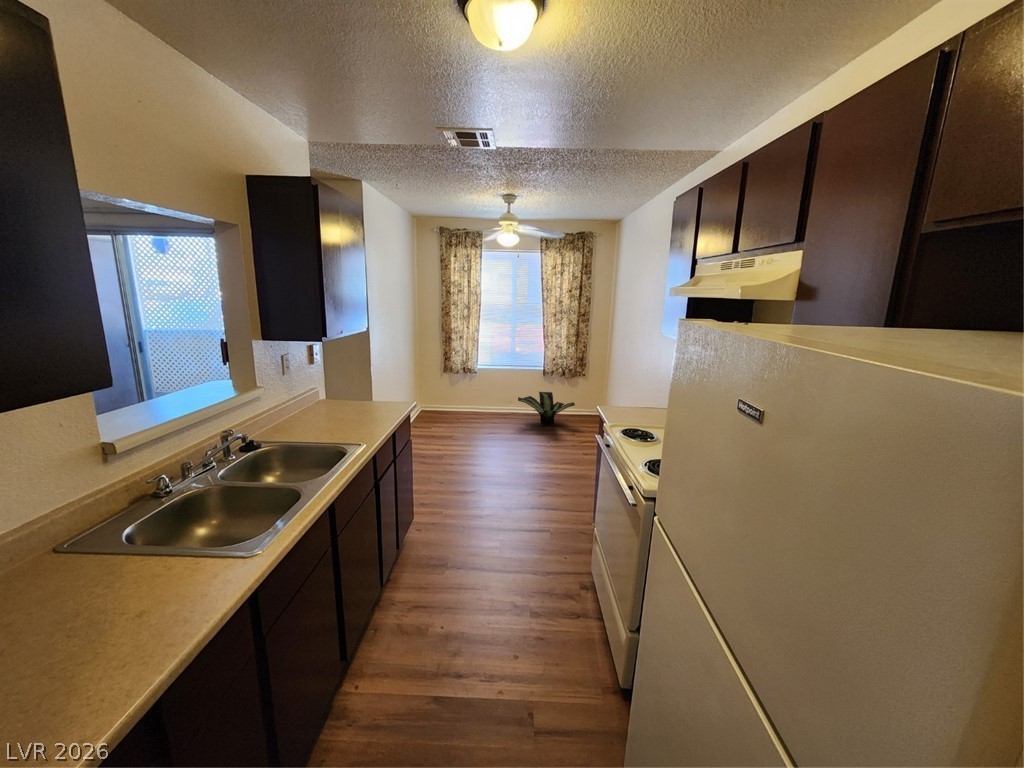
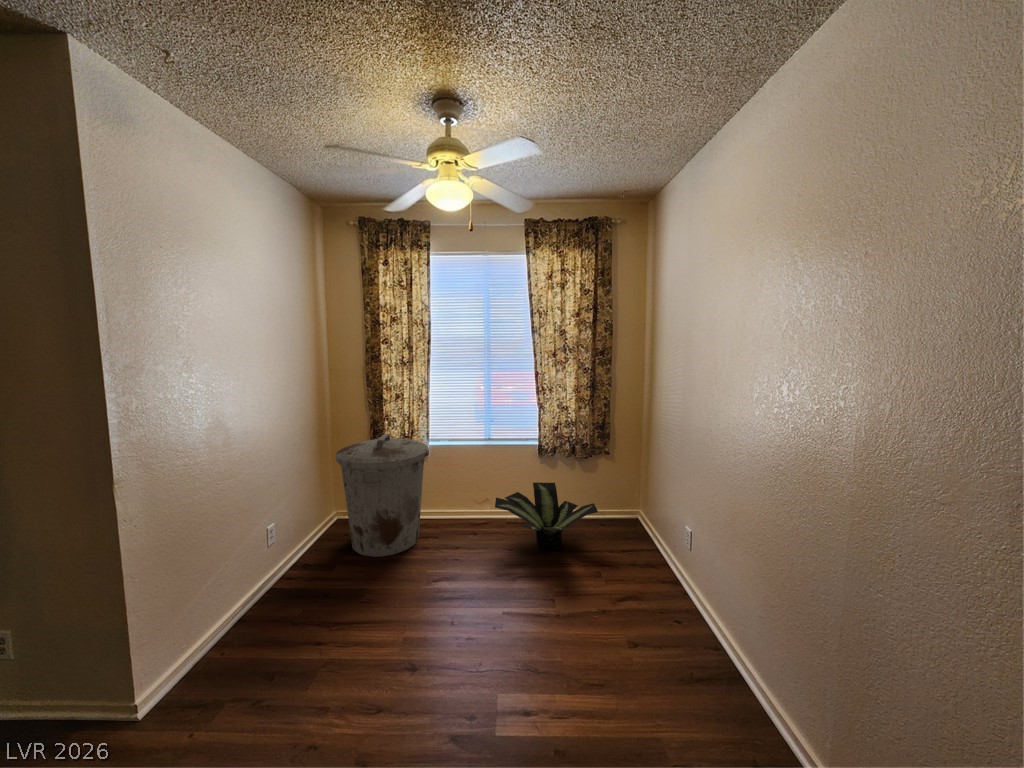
trash can: none [430,359,480,425] -> present [336,434,428,557]

